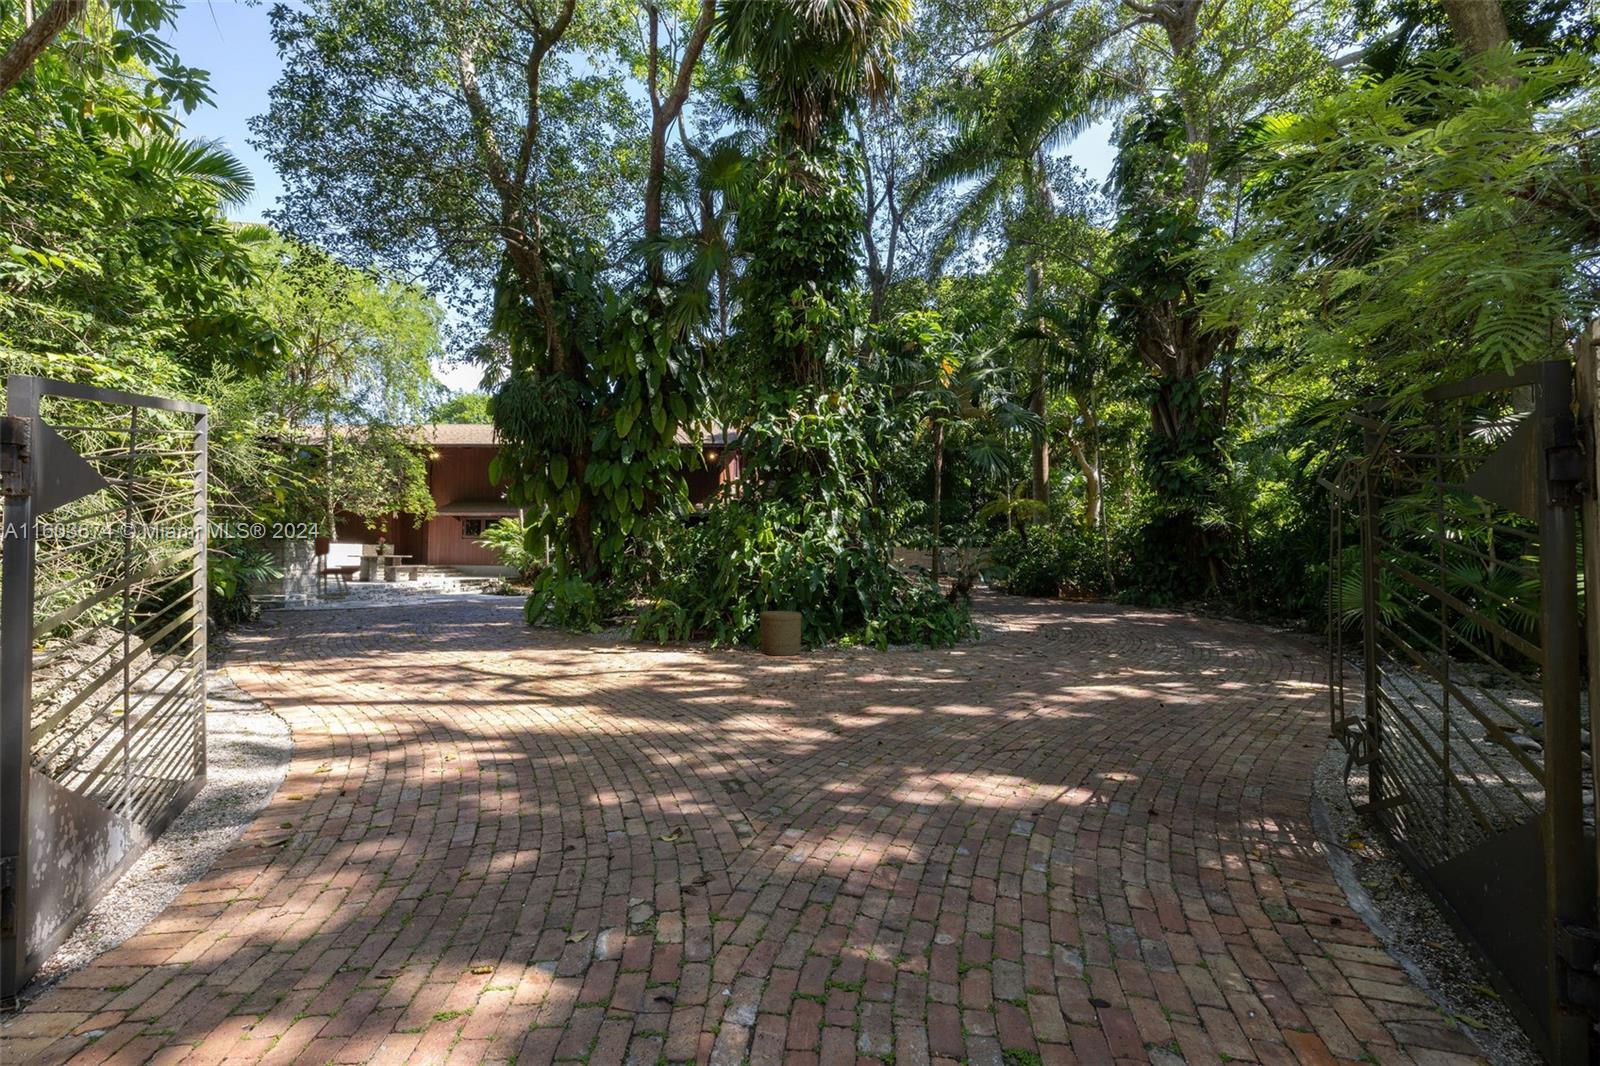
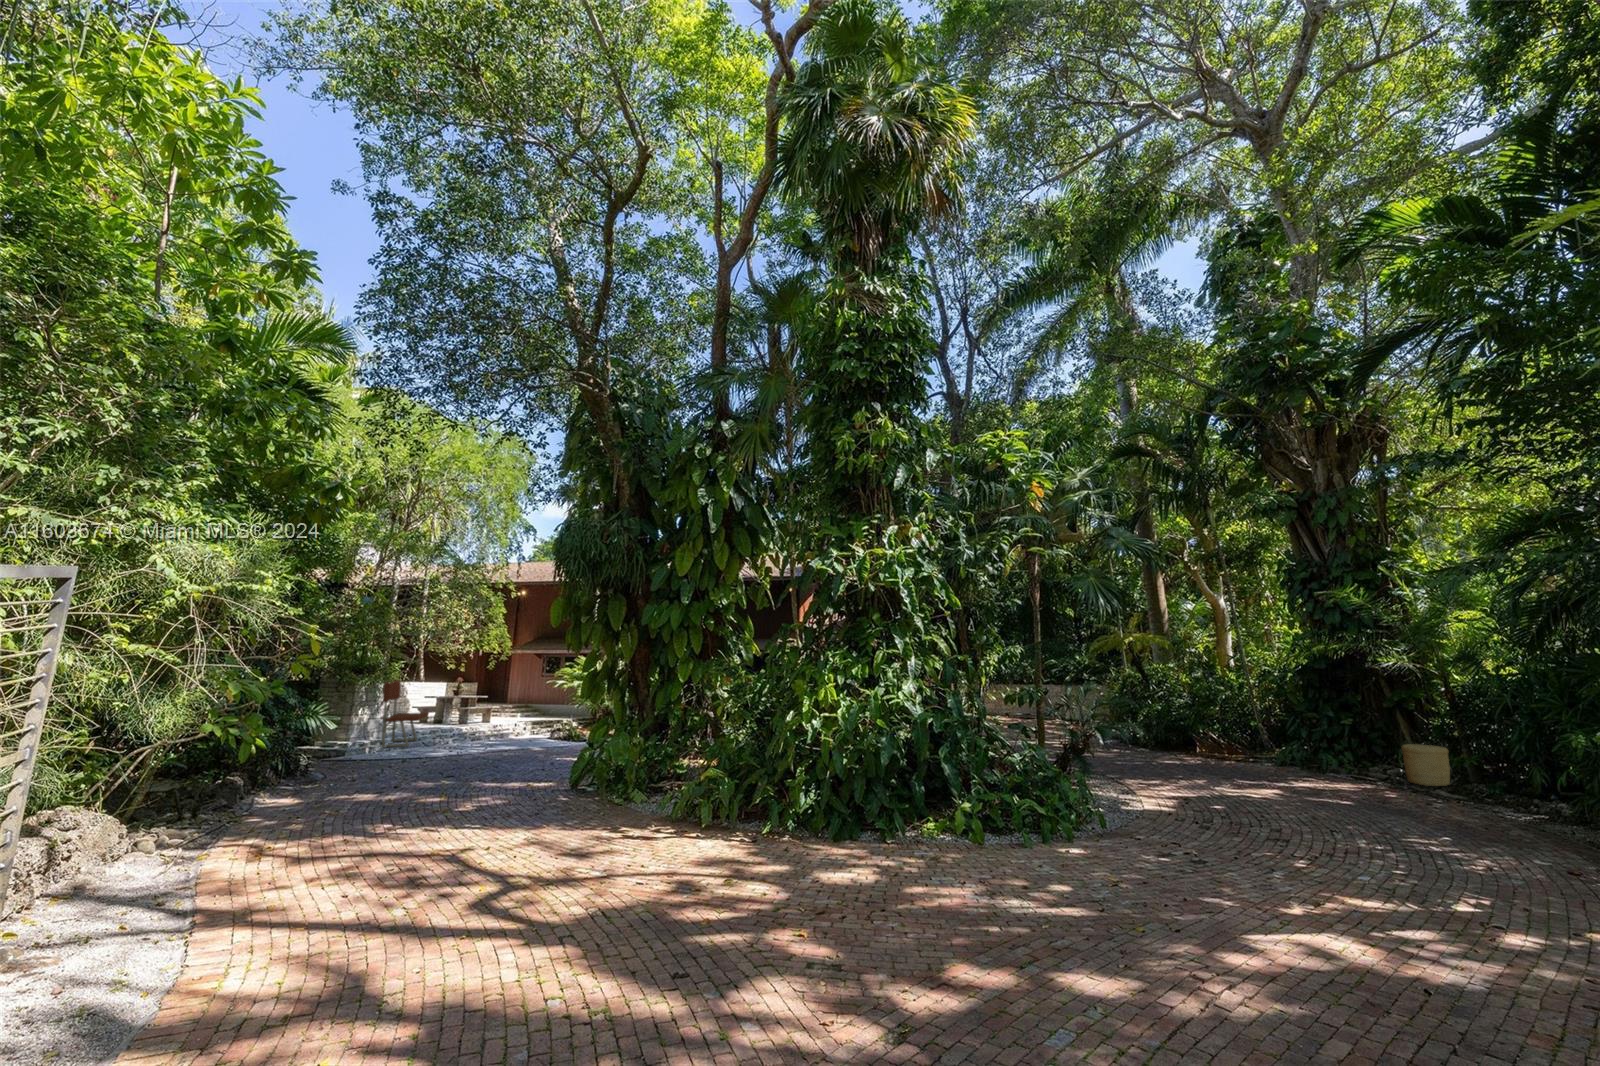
woven basket: present [760,611,802,656] -> present [1401,744,1450,786]

